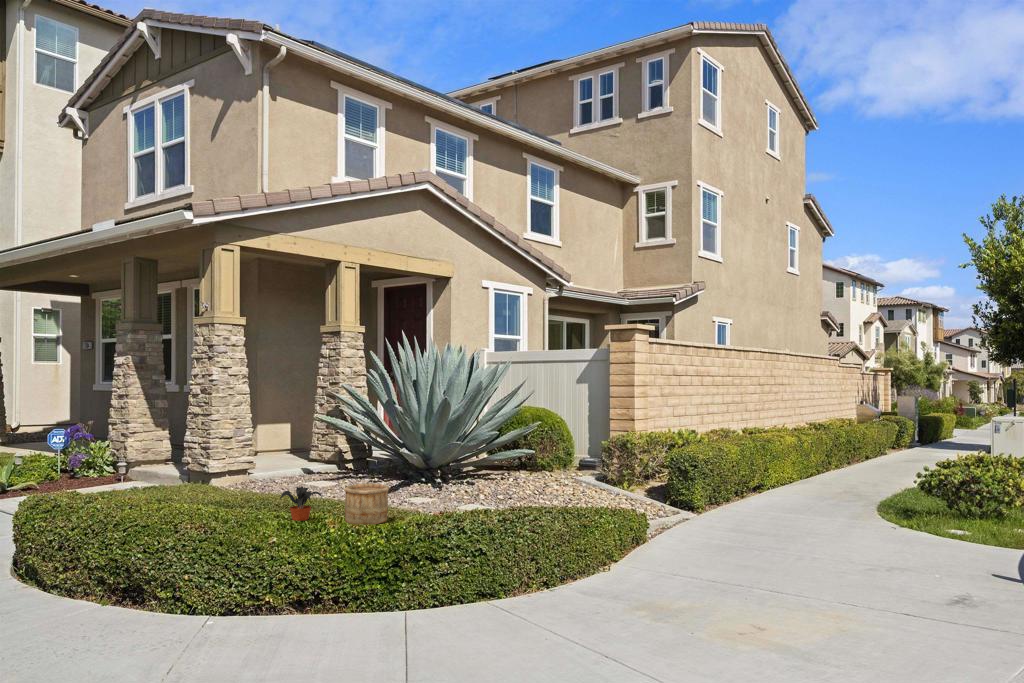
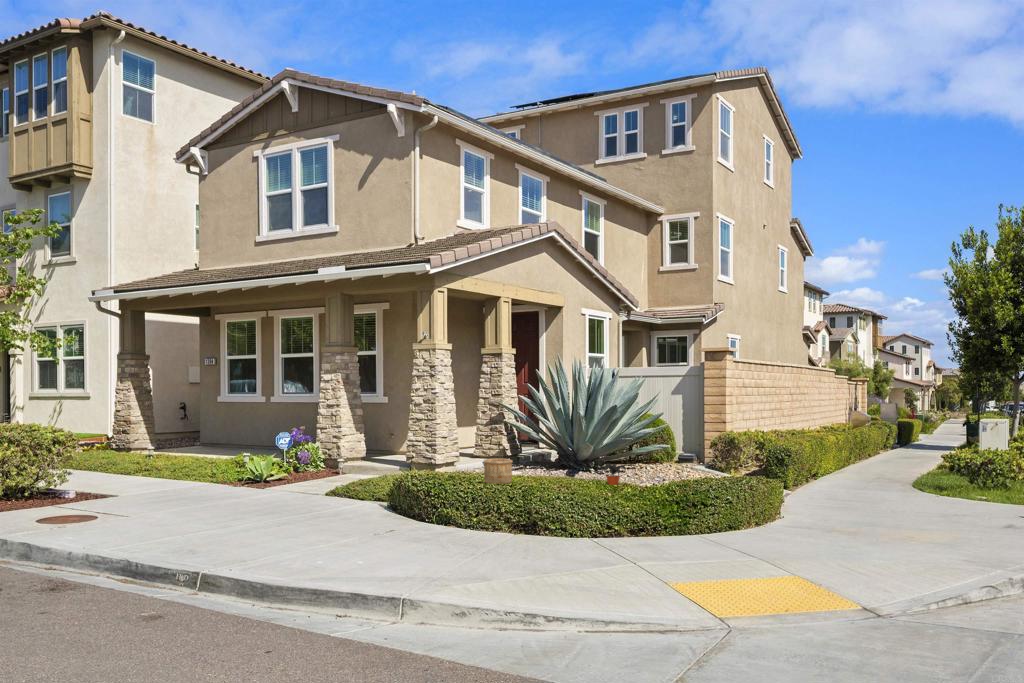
wooden bucket: present [344,483,389,525] -> present [484,458,513,484]

